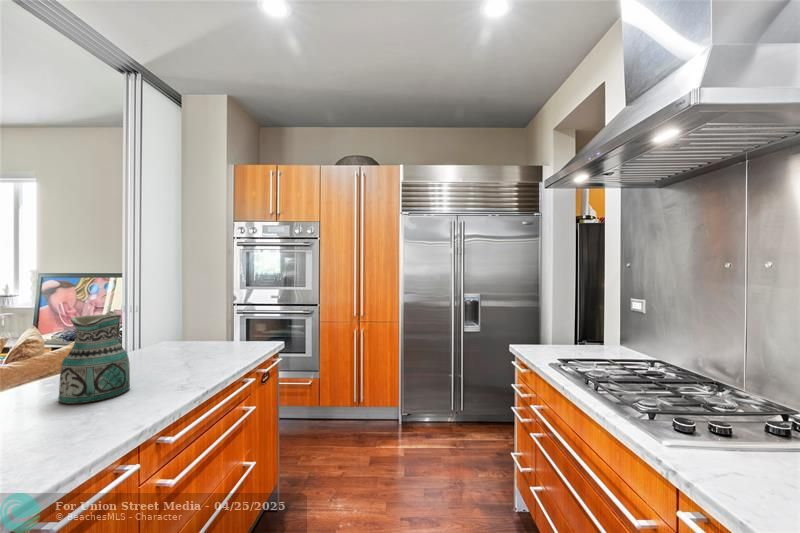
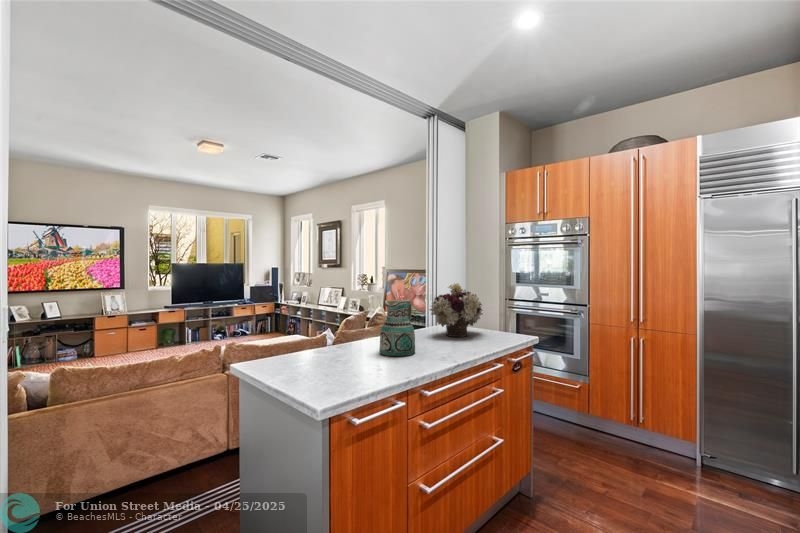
flower arrangement: none [143,286,221,355] -> present [430,283,483,337]

